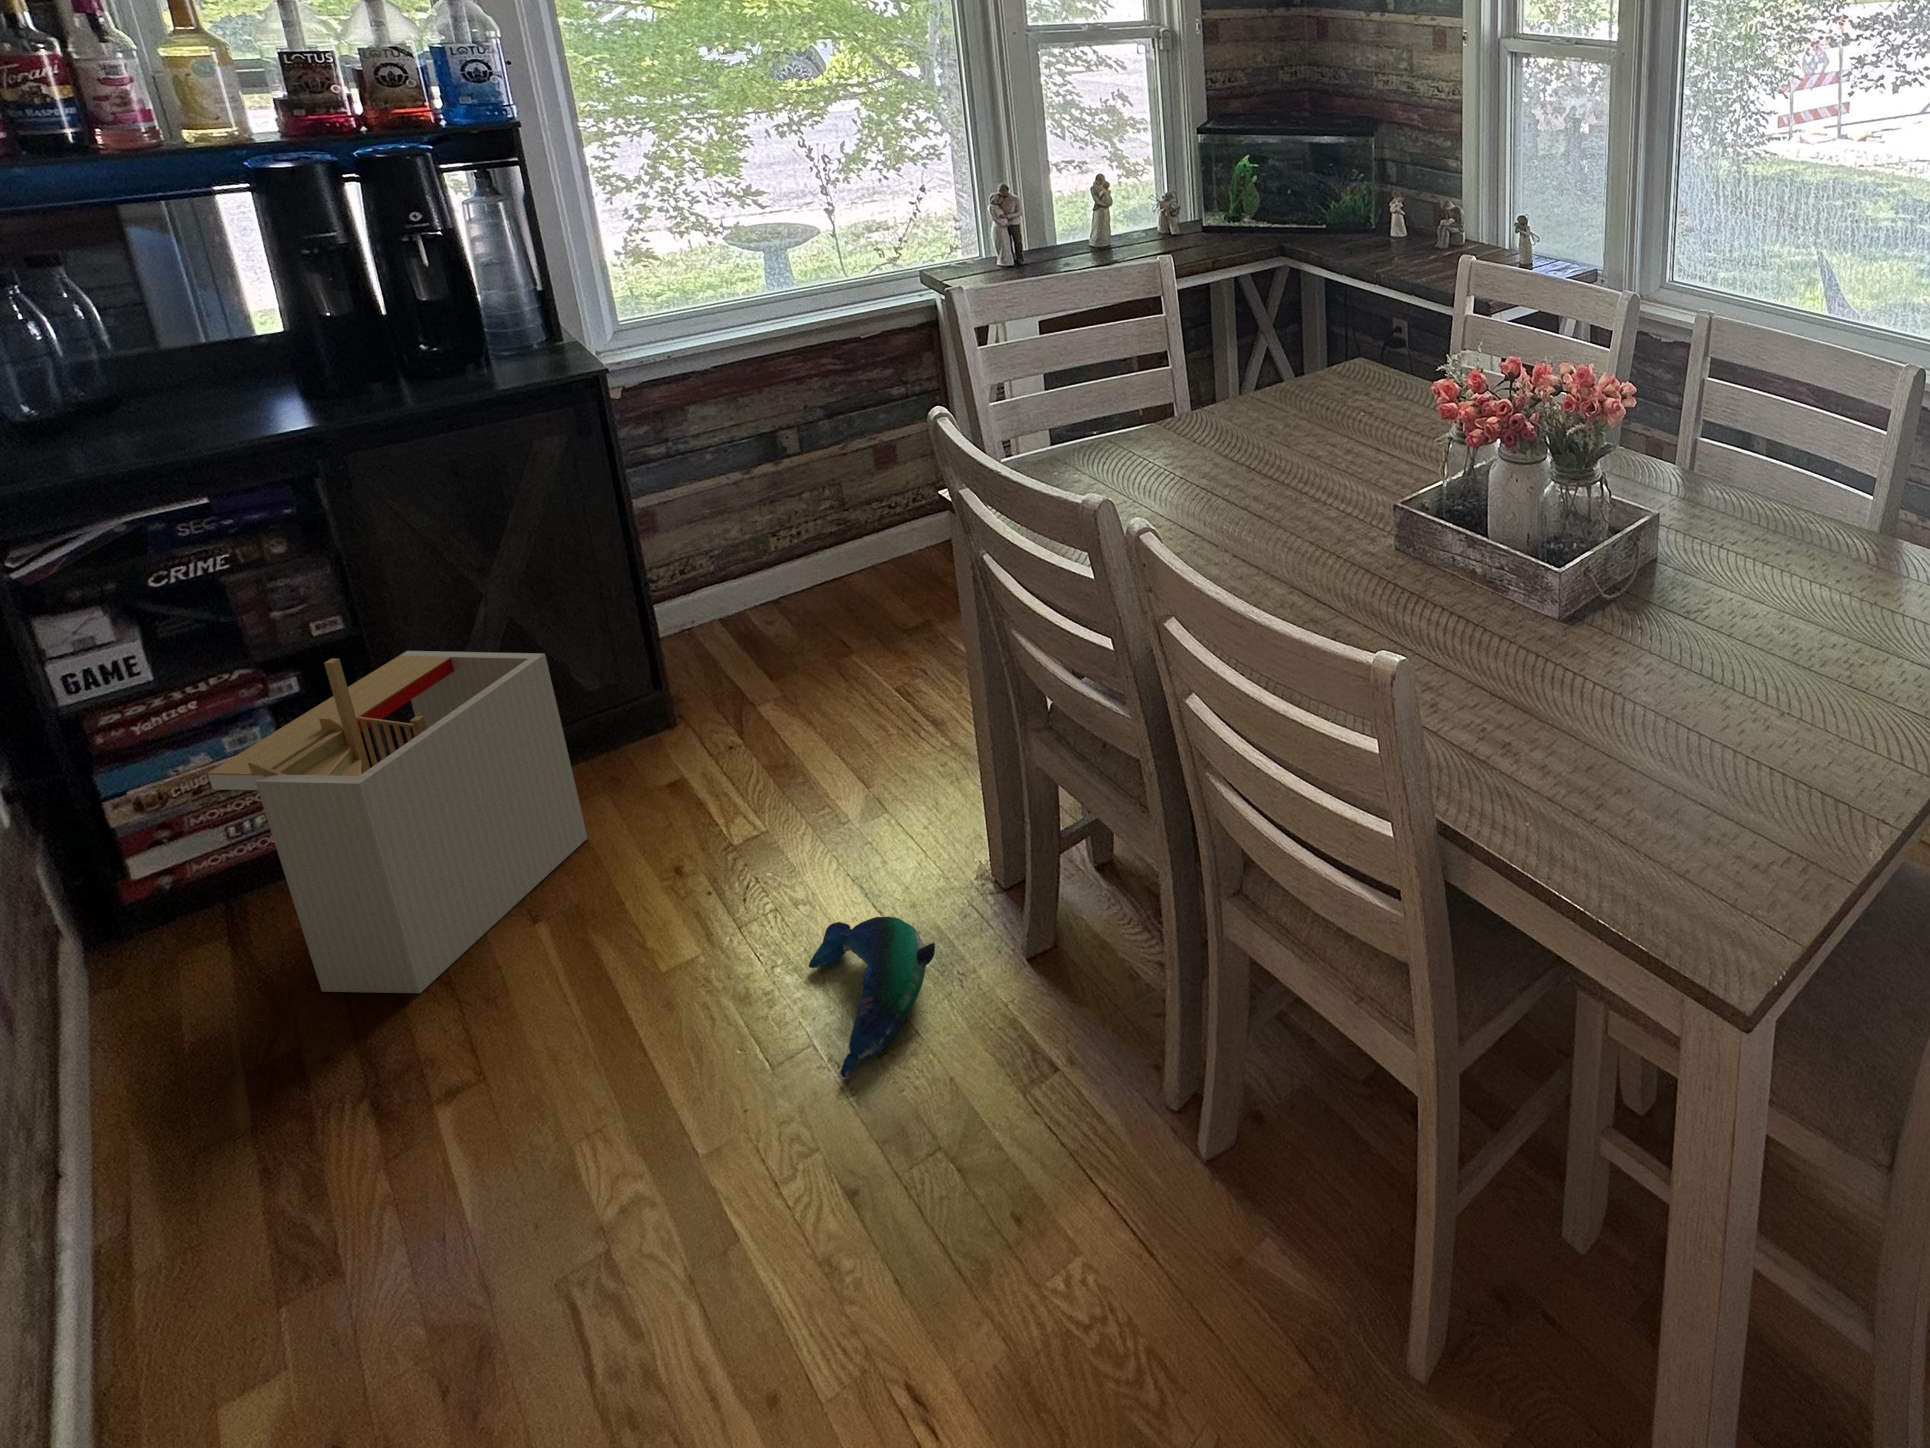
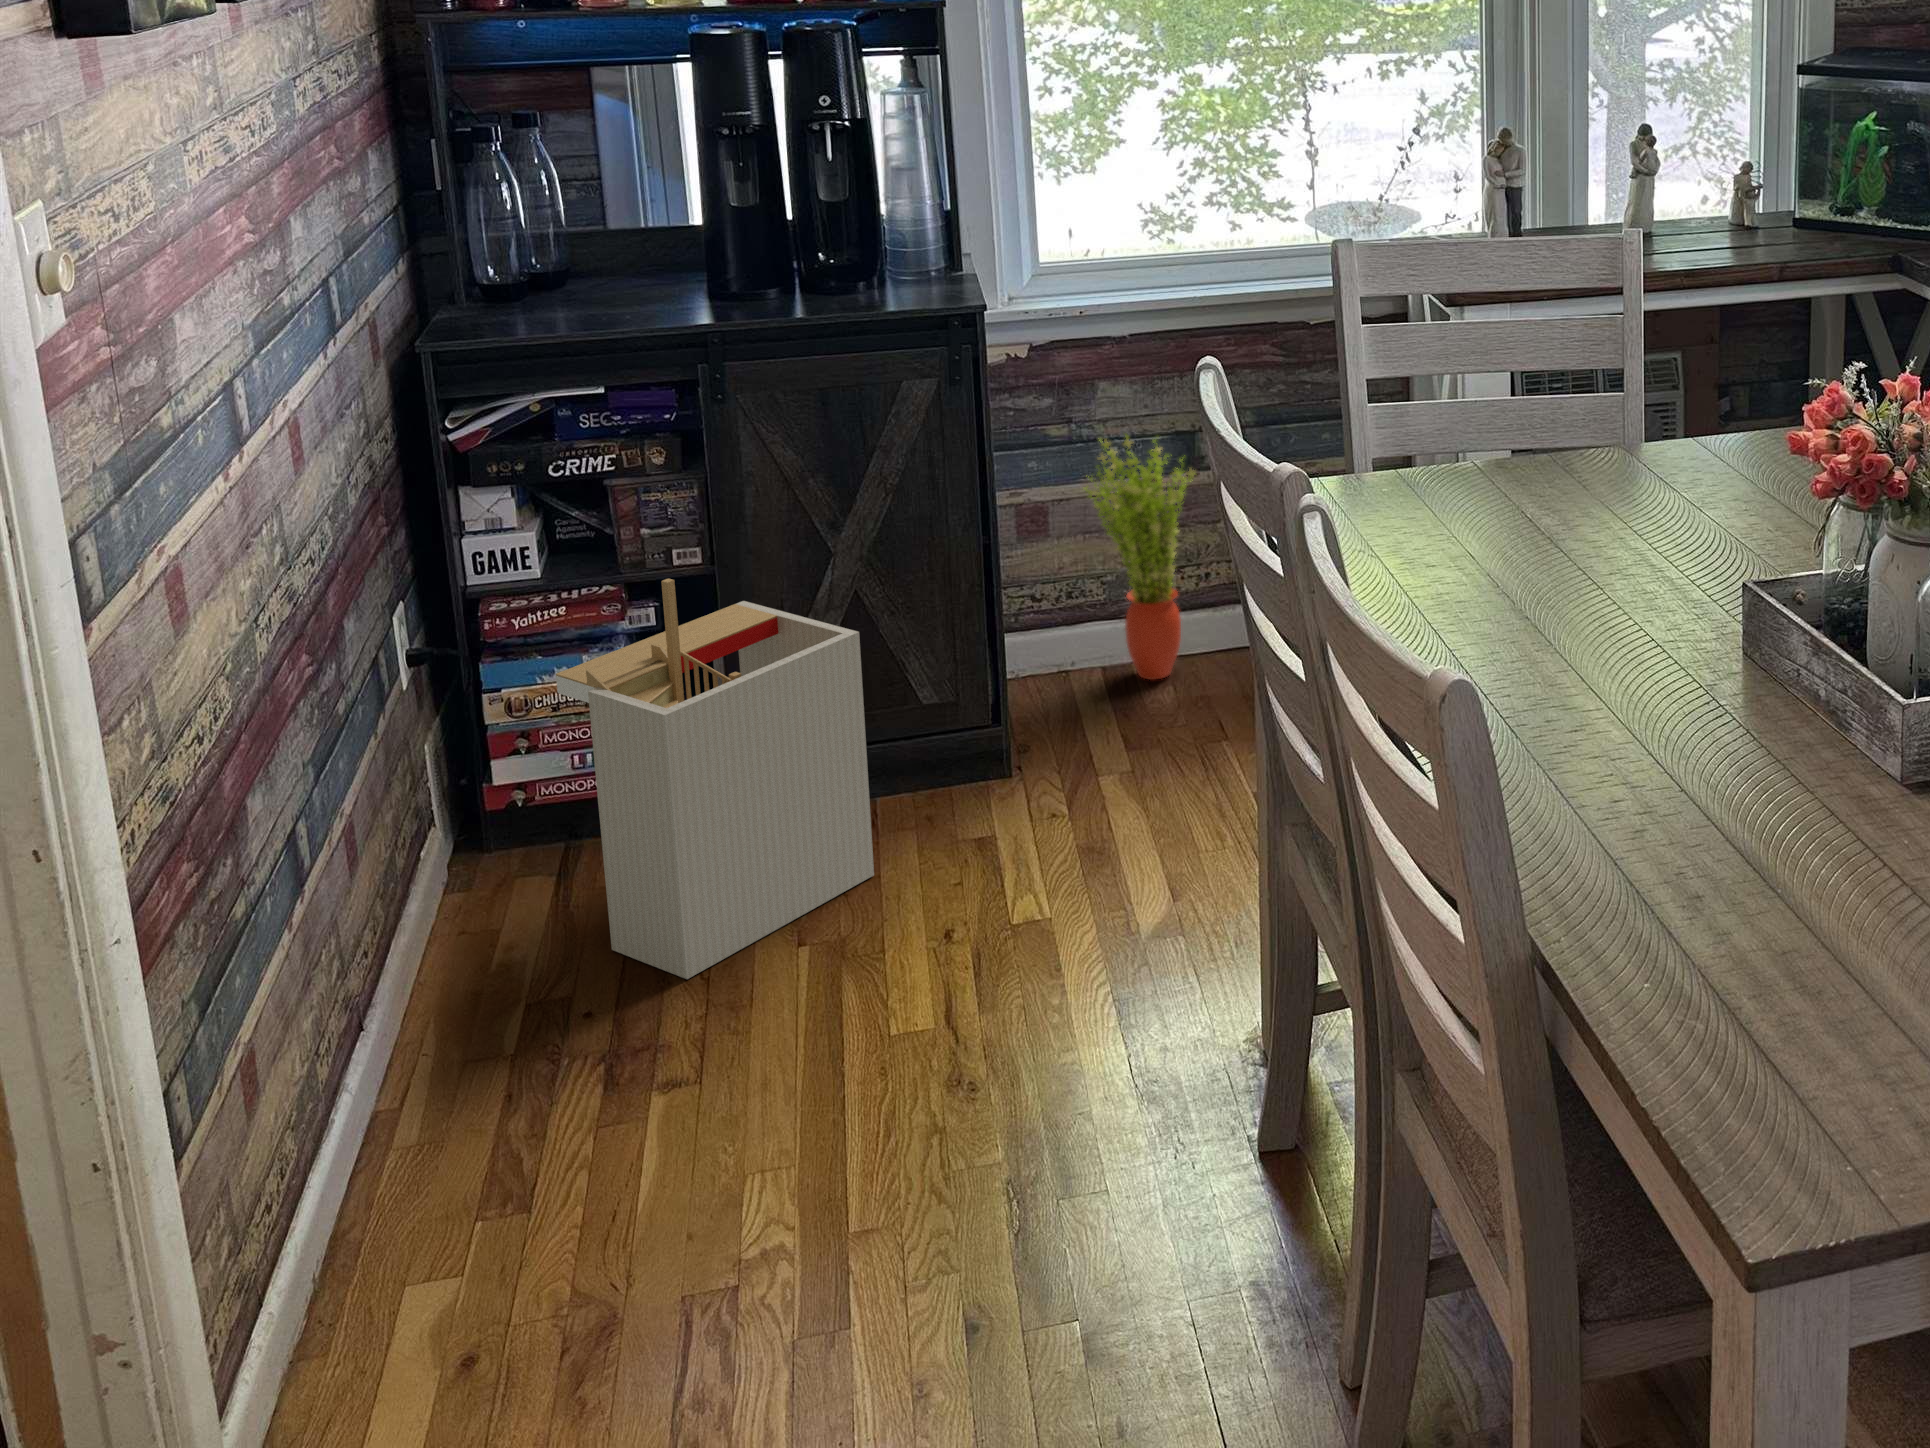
potted plant: none [707,435,805,612] -> present [1085,437,1195,680]
plush toy: present [809,917,935,1078] -> none [1028,1035,1164,1203]

